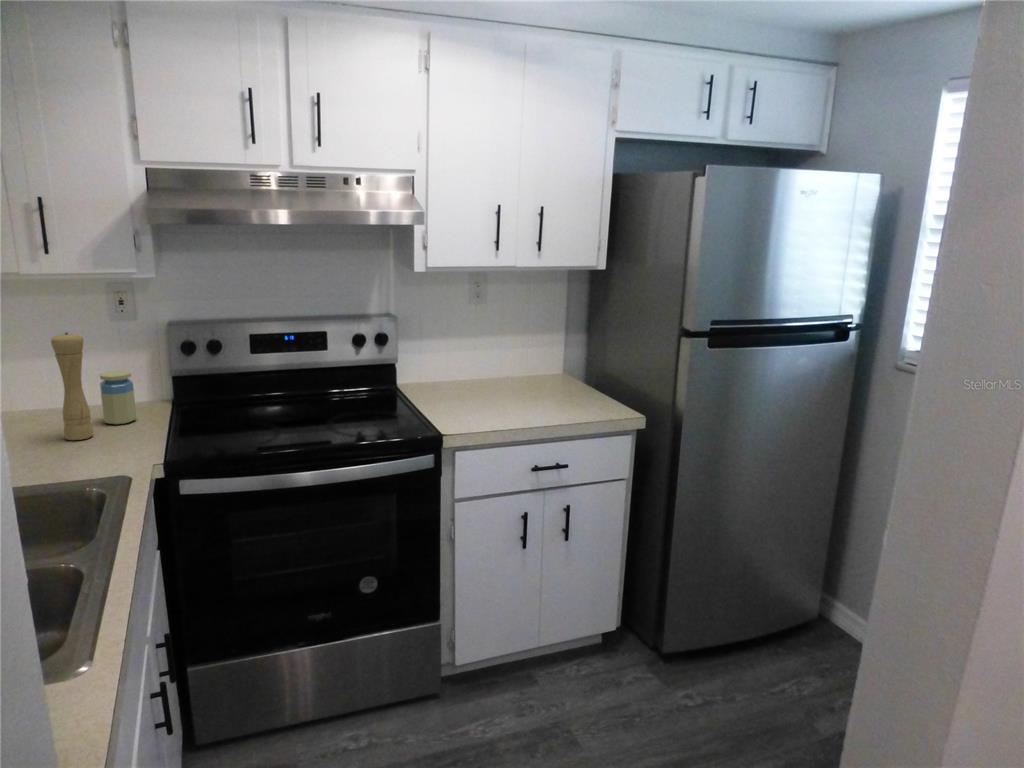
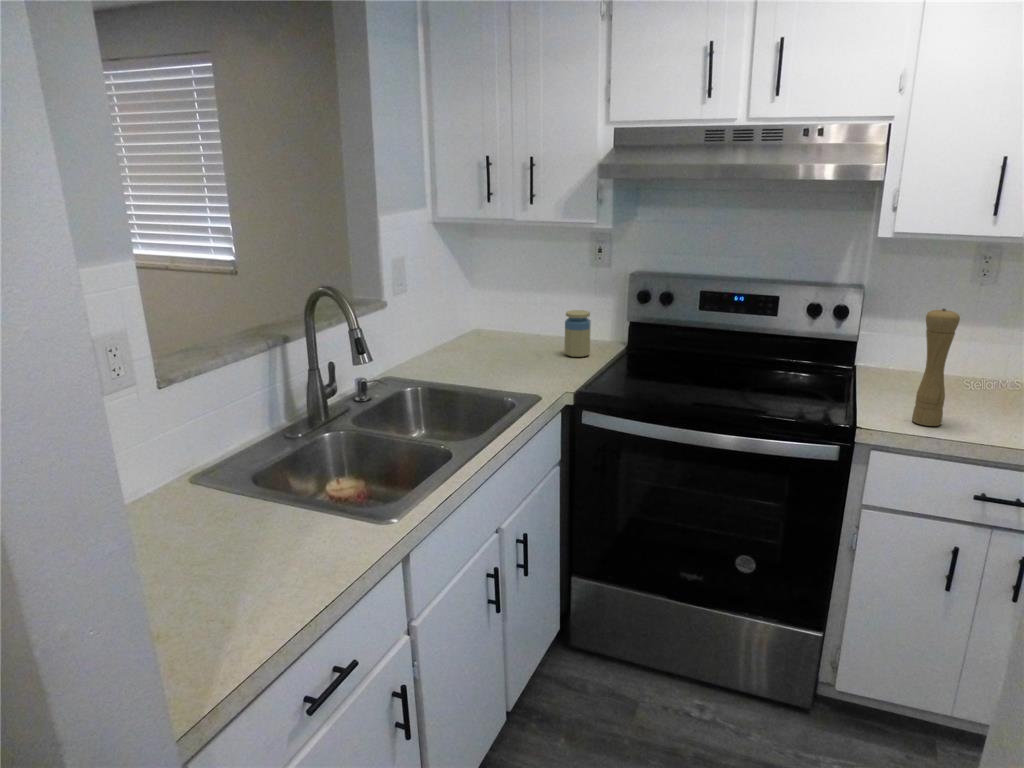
pepper mill: present [51,332,93,440] -> present [912,309,960,426]

